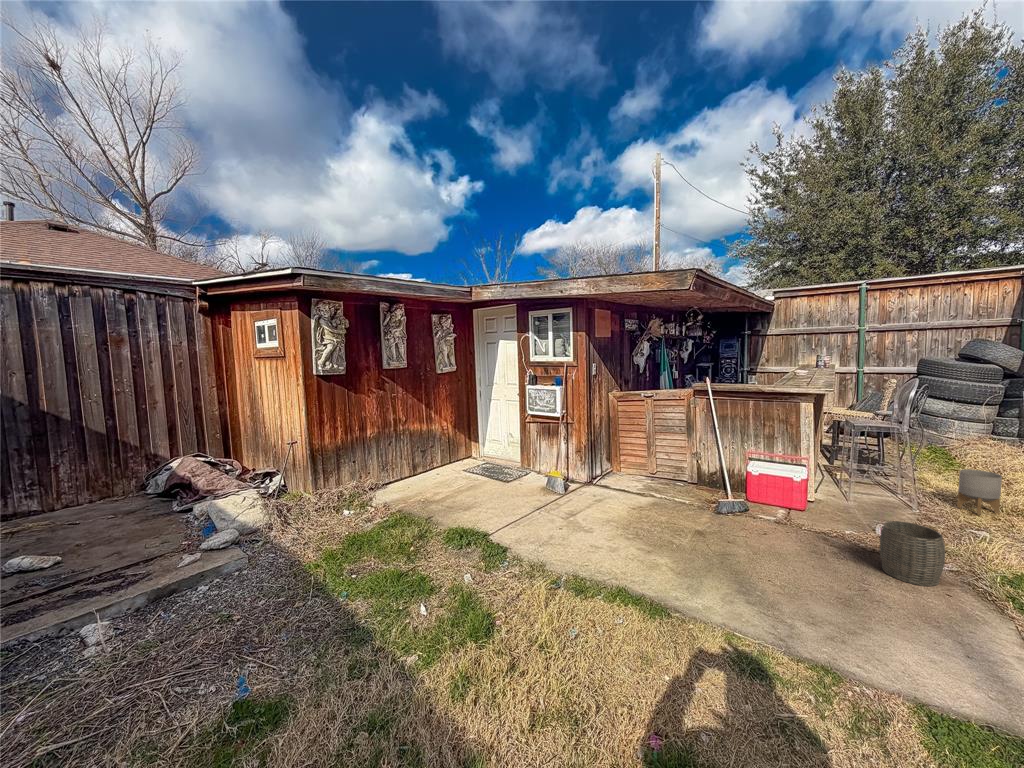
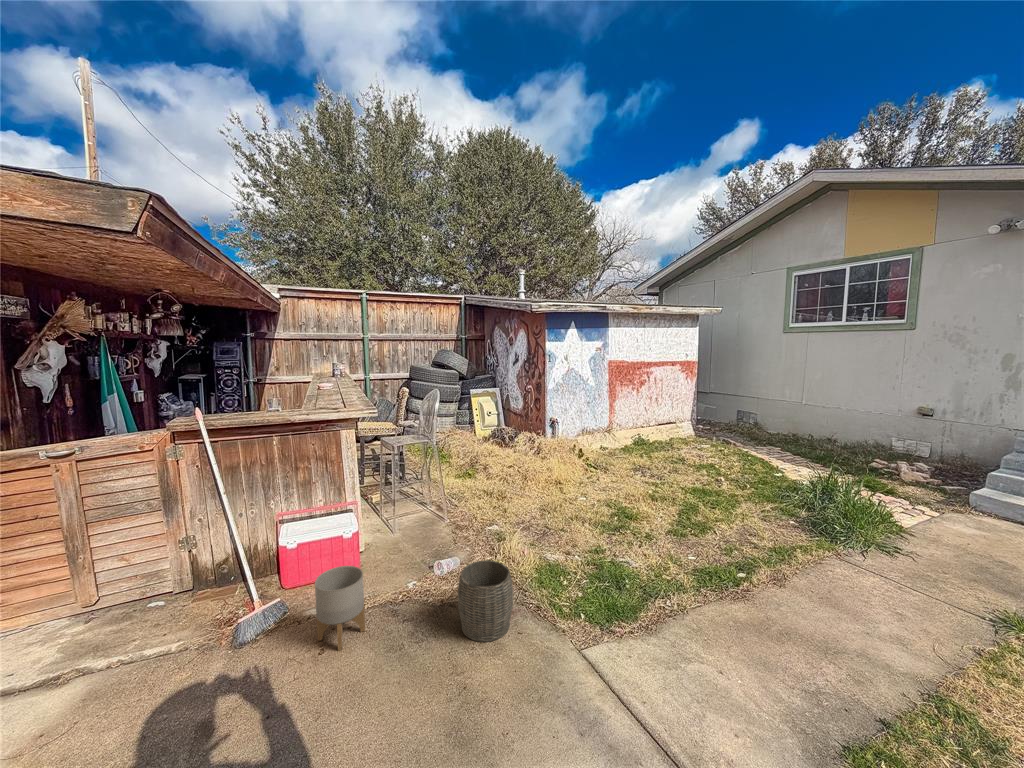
planter: present [957,469,1002,515] -> present [315,566,365,650]

